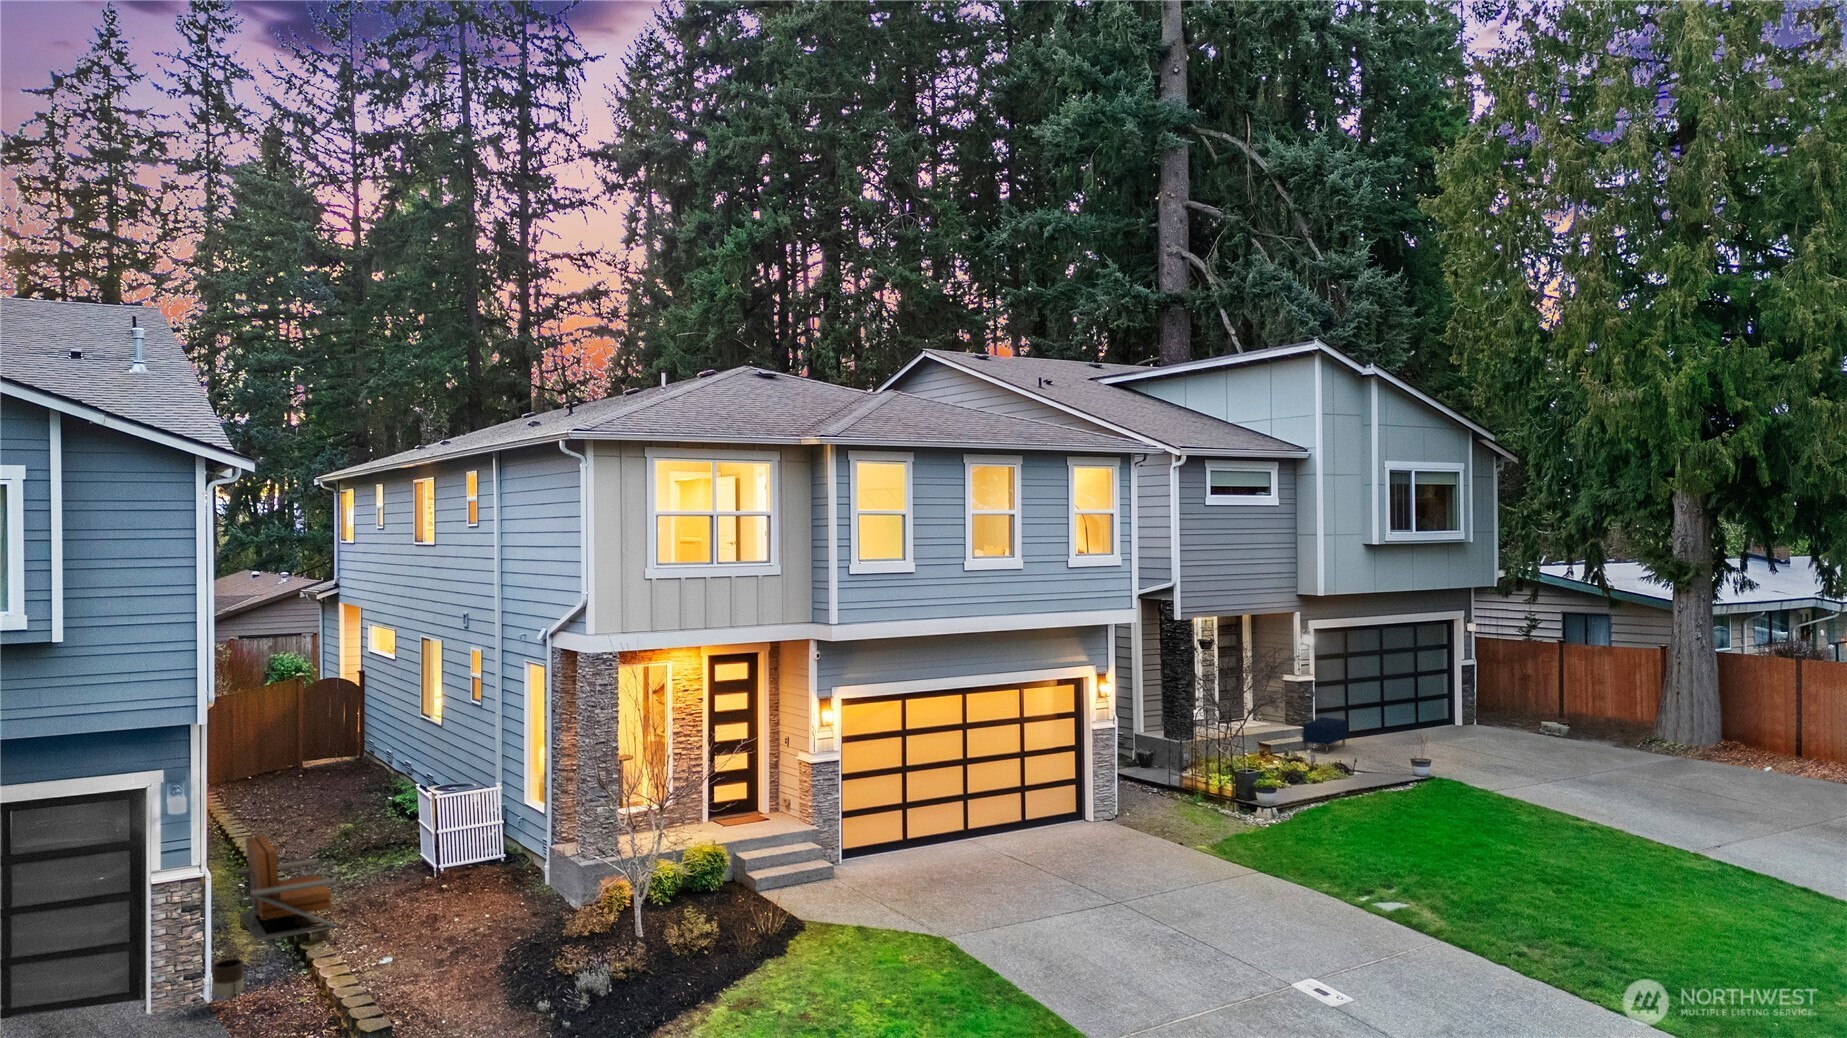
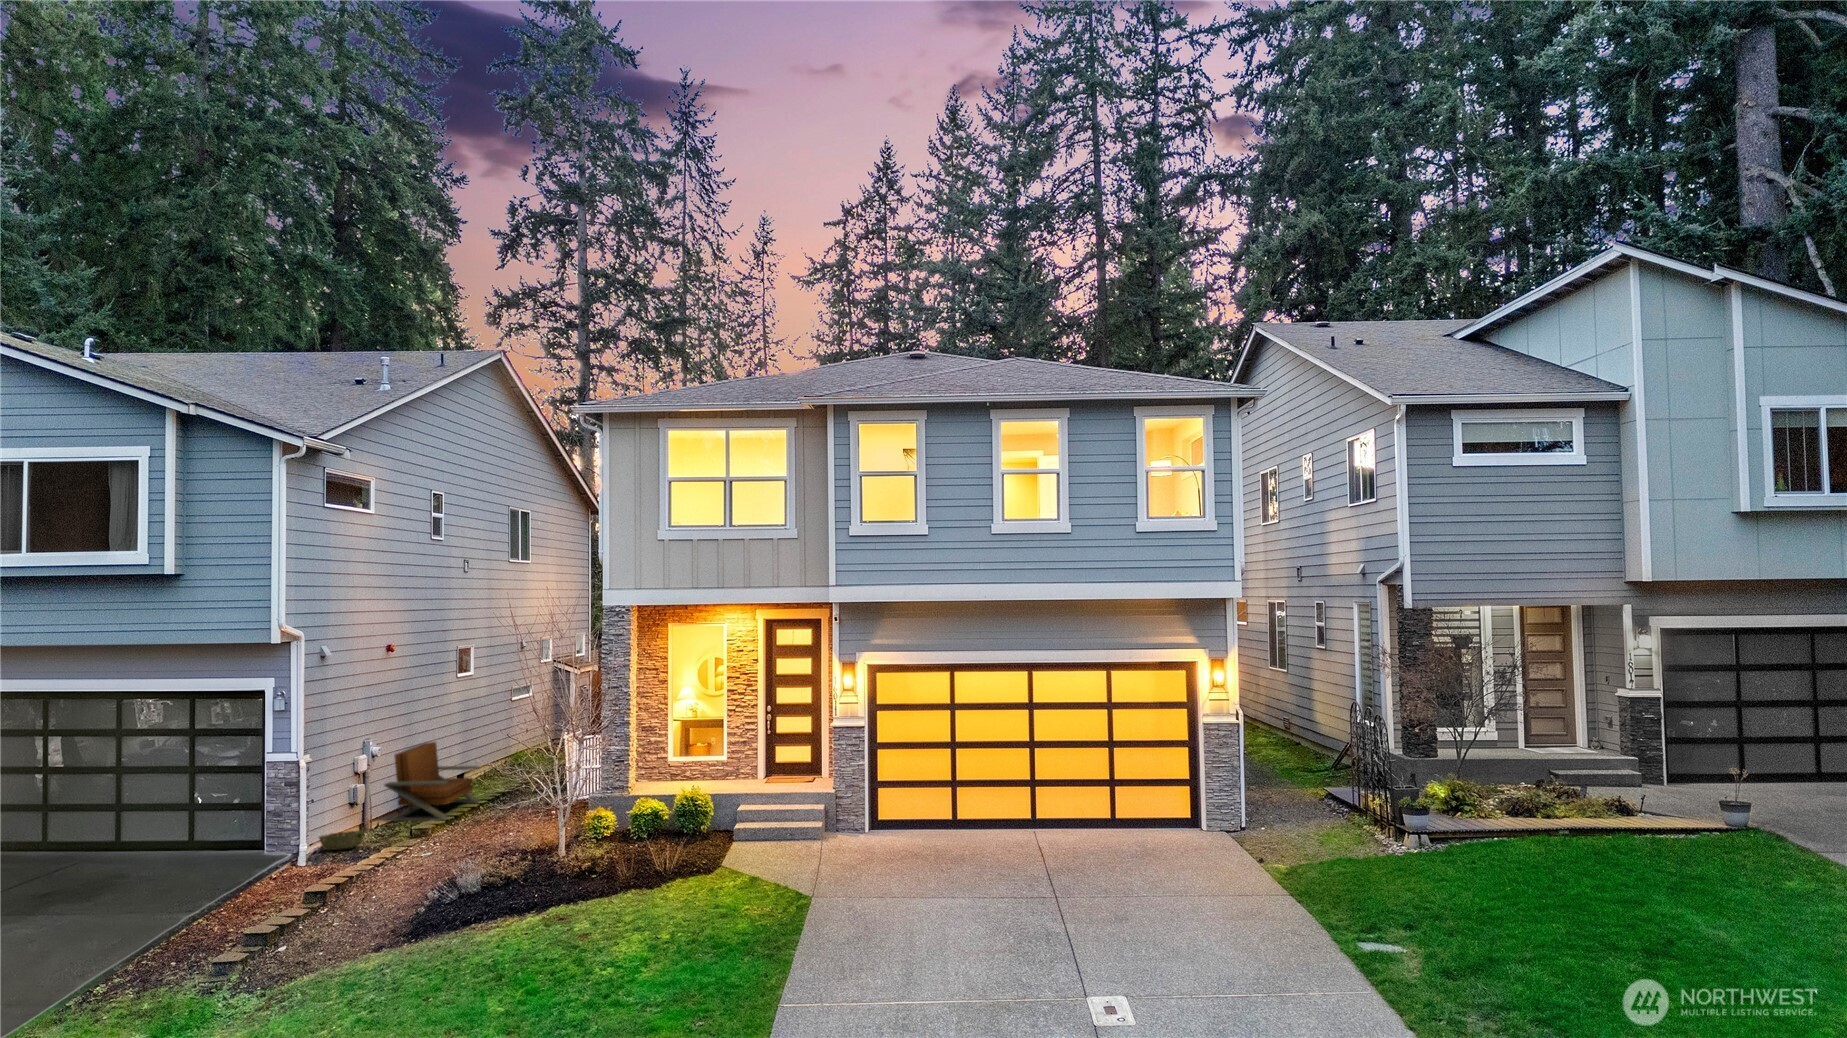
bench: present [1302,717,1348,753] -> none [1636,745,1727,795]
woven basket: none [272,946,326,976] -> present [319,830,364,850]
planter: present [210,958,244,996] -> none [241,827,271,868]

